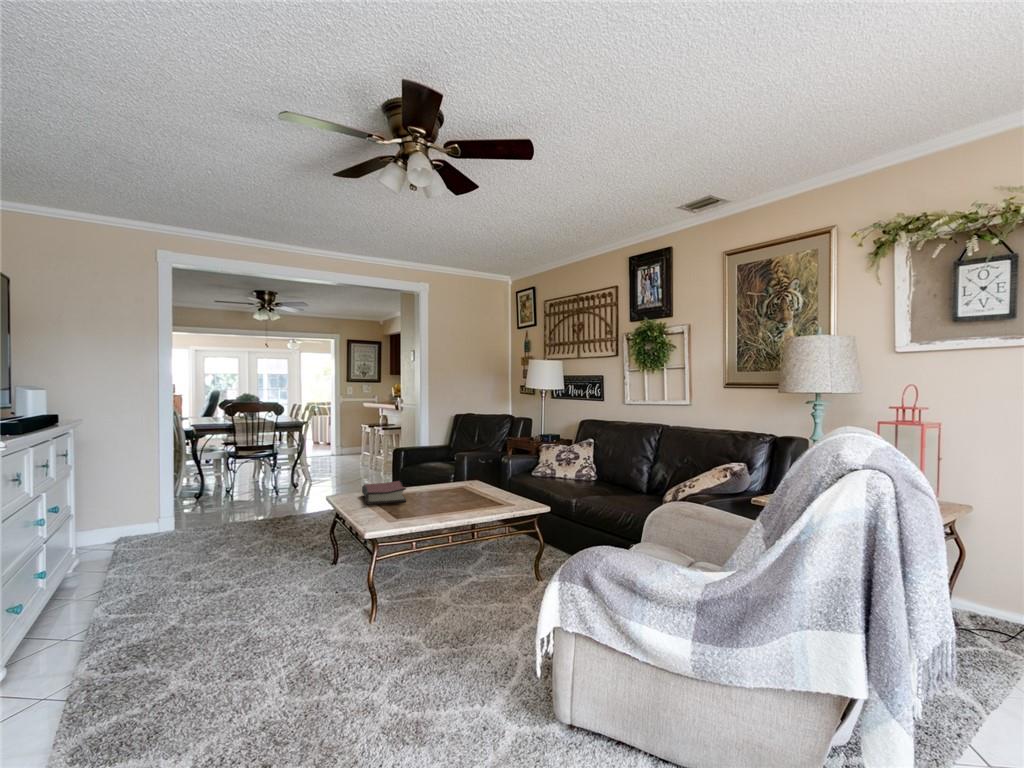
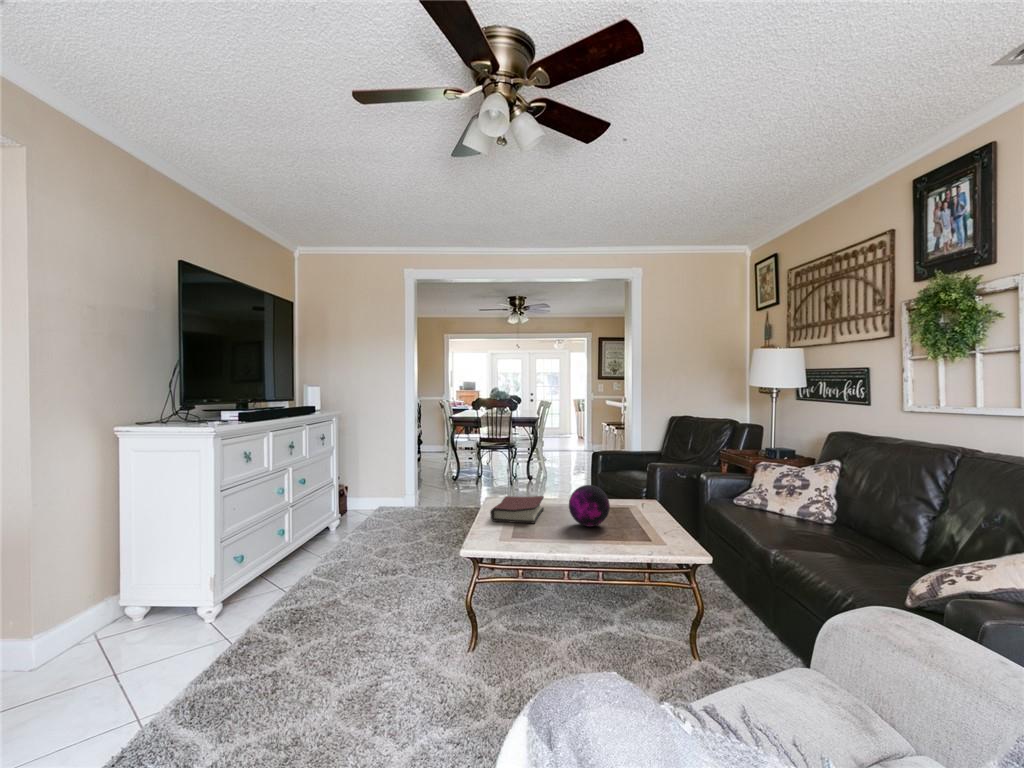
decorative orb: none [434,465,467,498] -> present [569,485,610,527]

